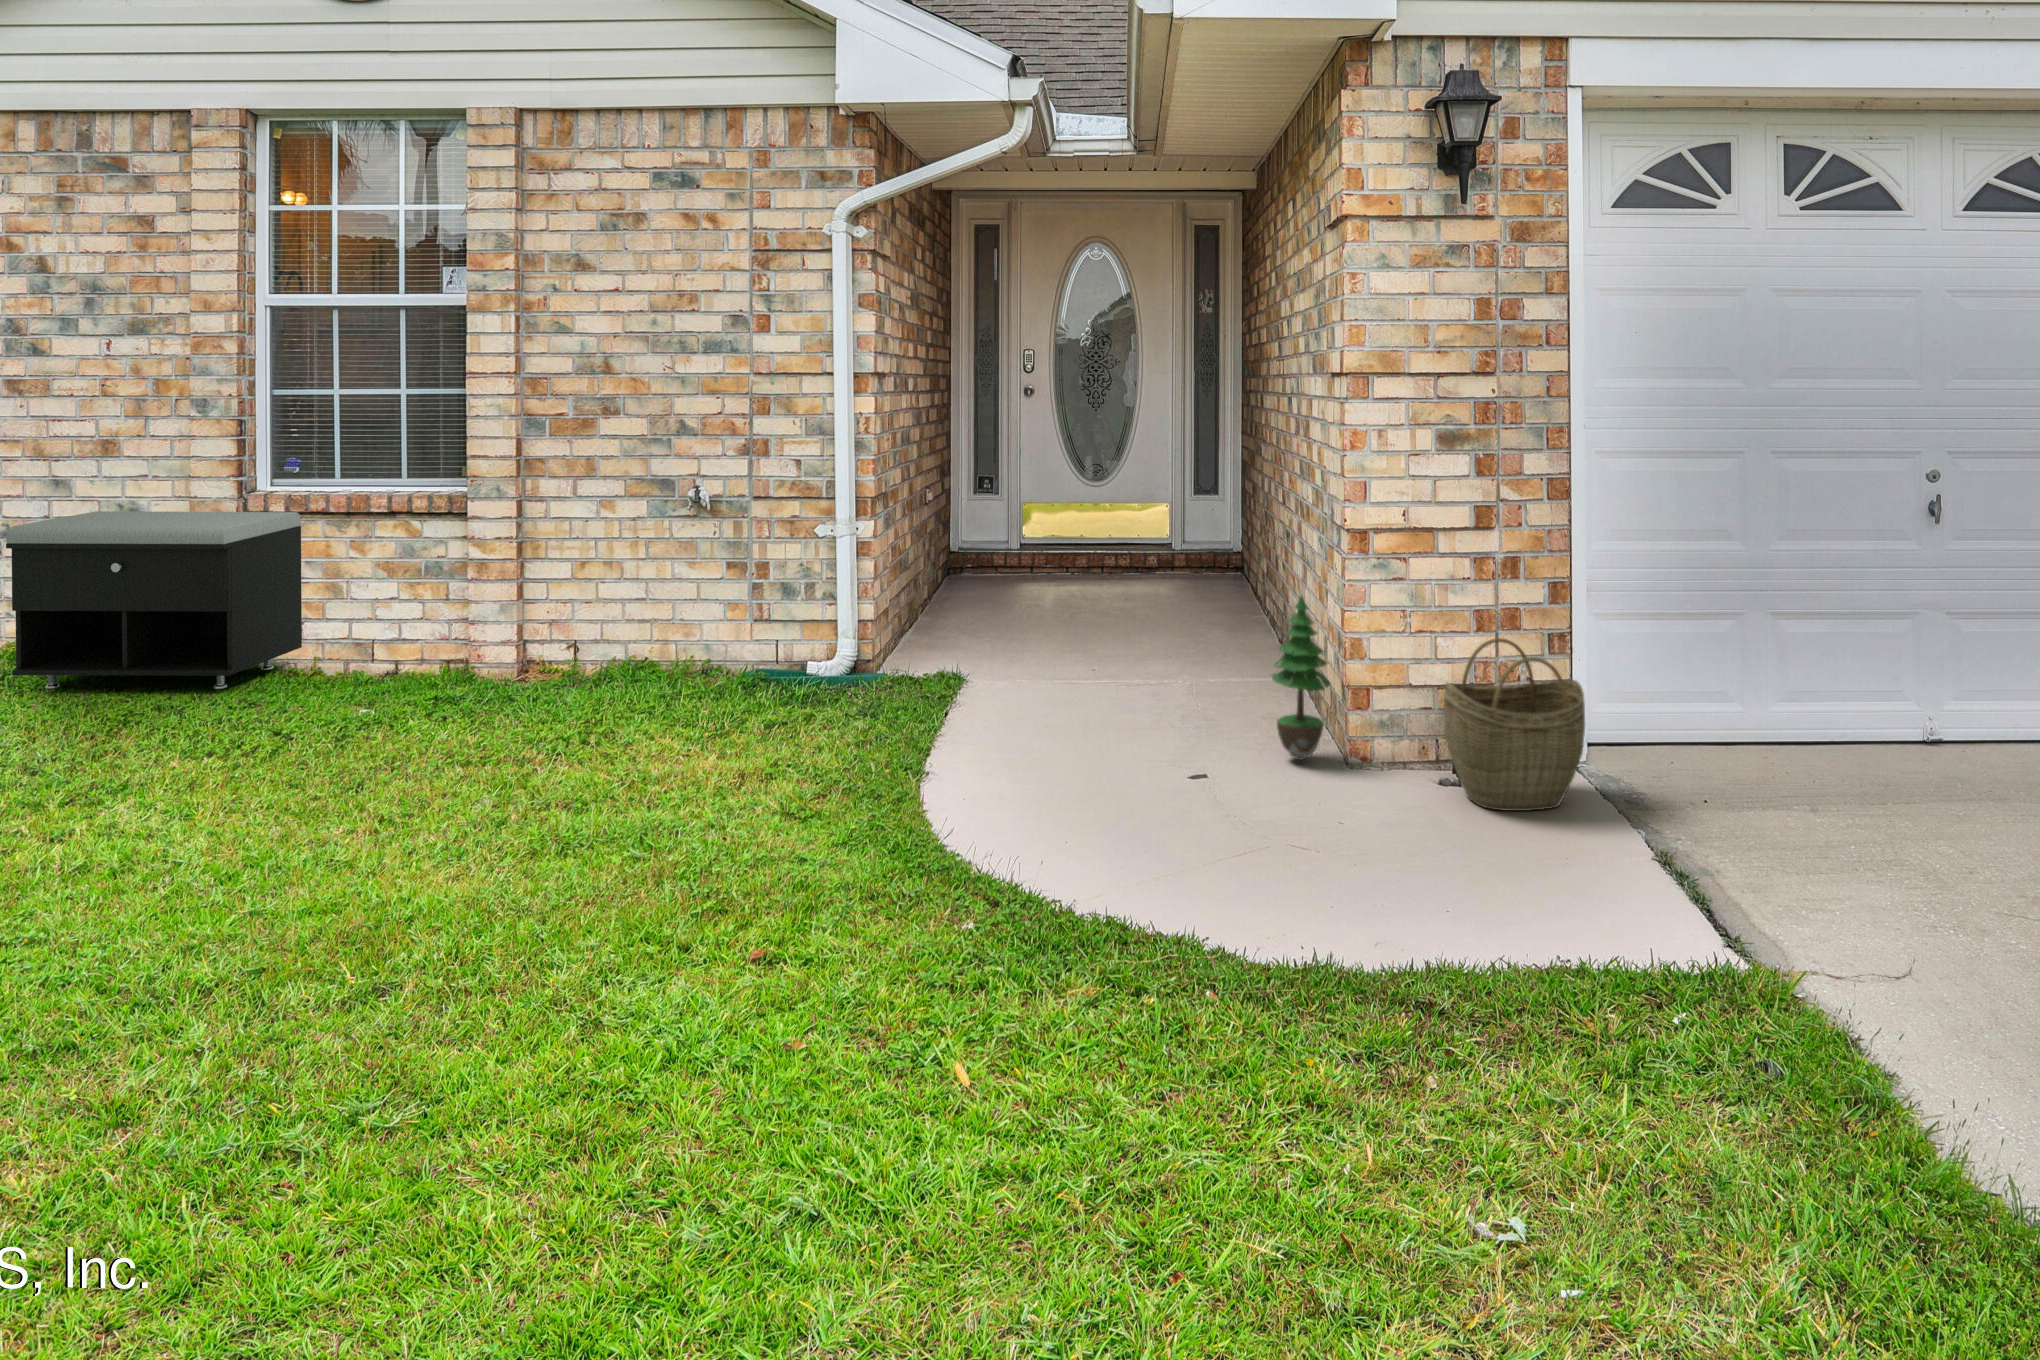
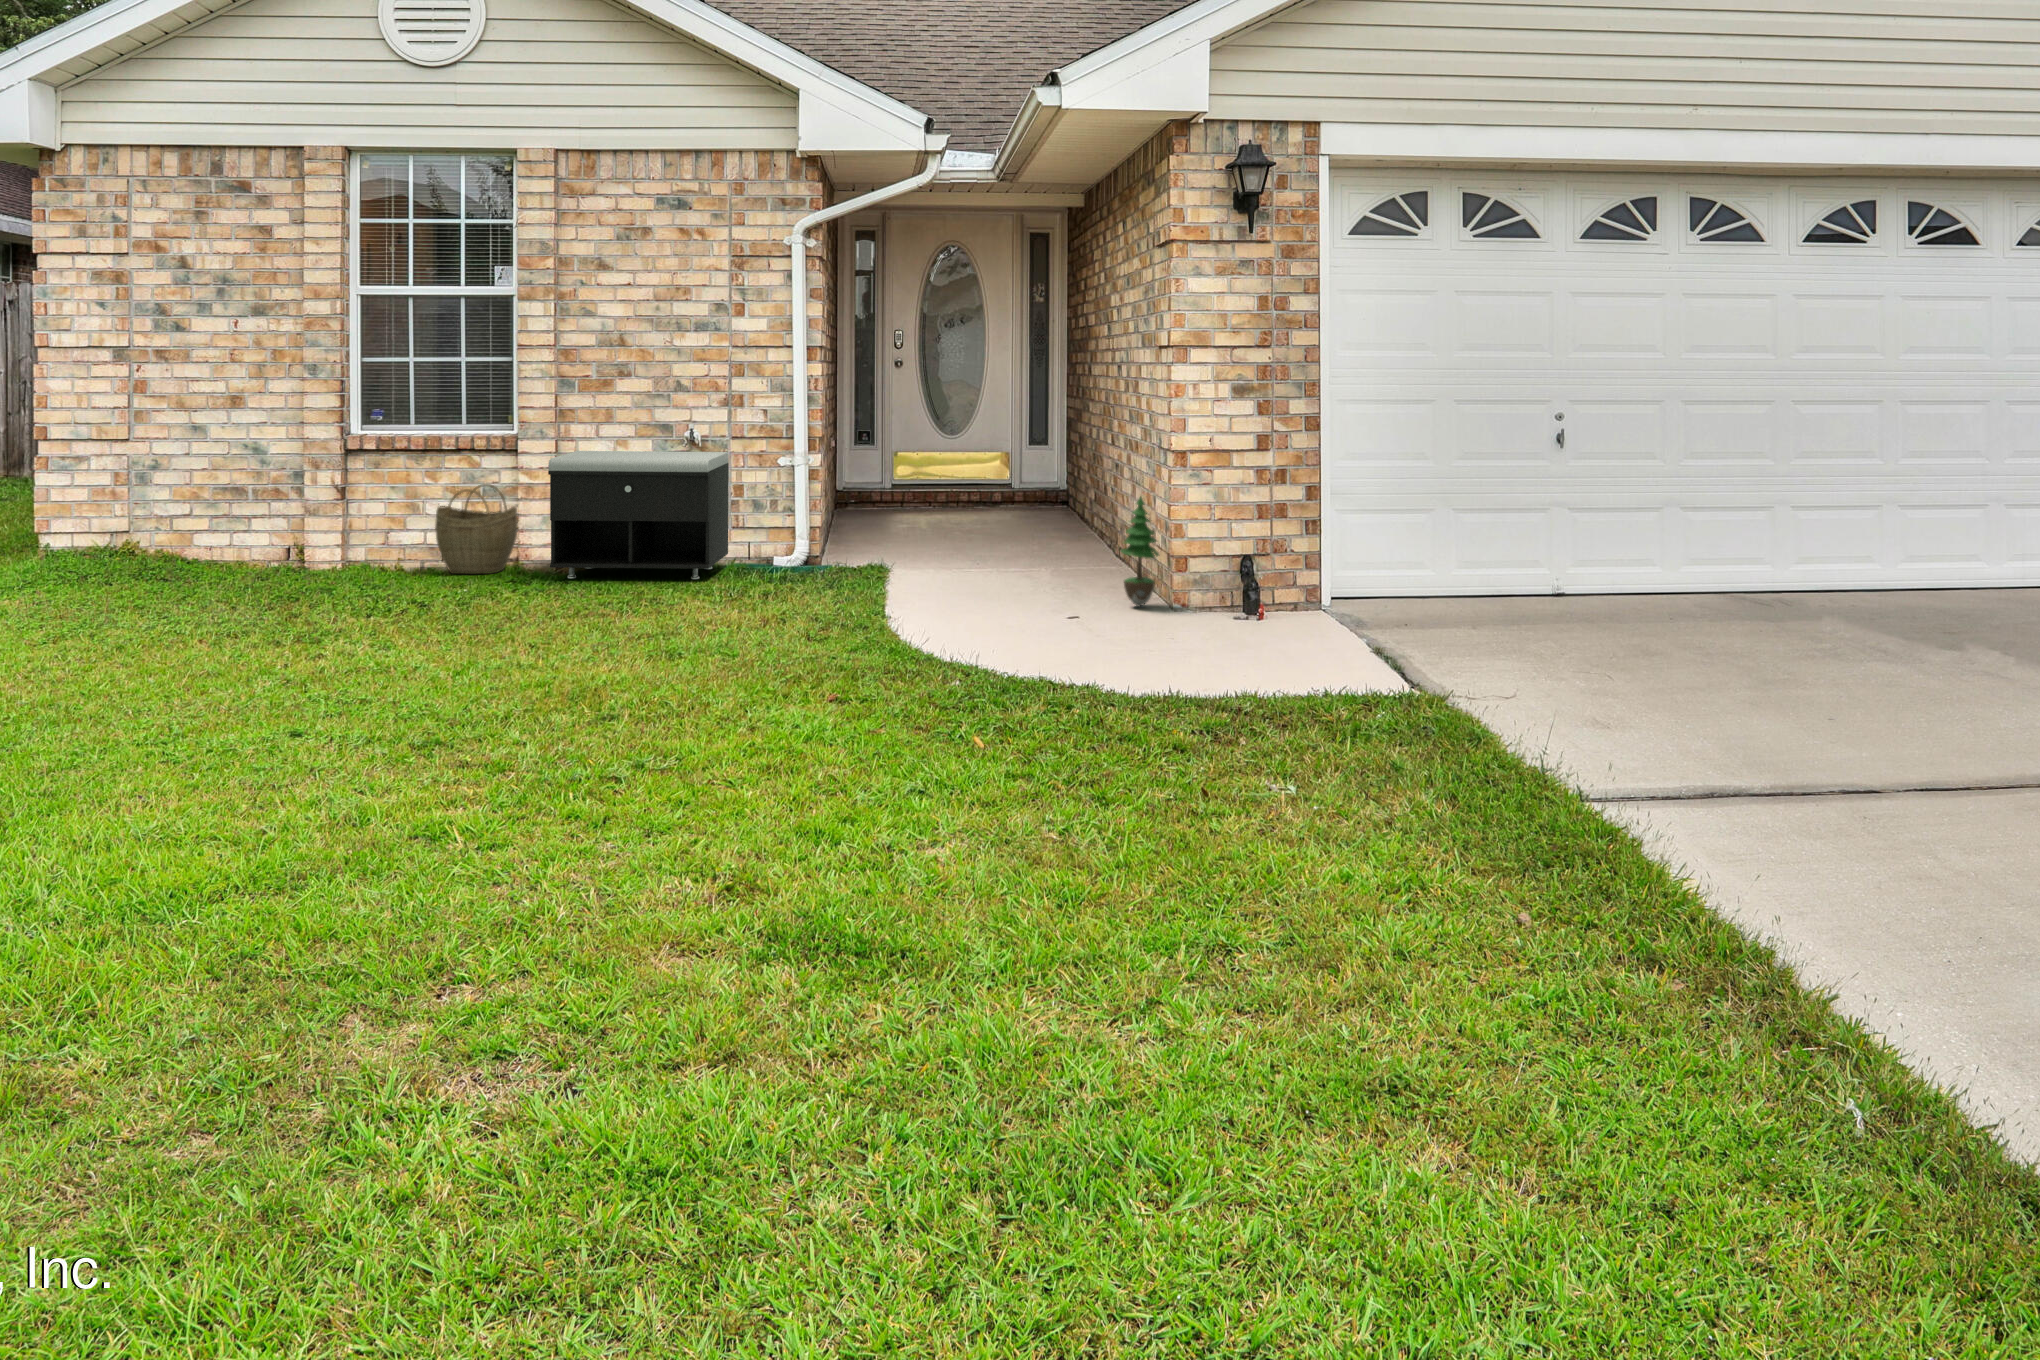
storage bench: present [6,511,302,689] -> present [548,451,729,579]
woven basket: present [1443,638,1585,811] -> present [435,484,518,574]

